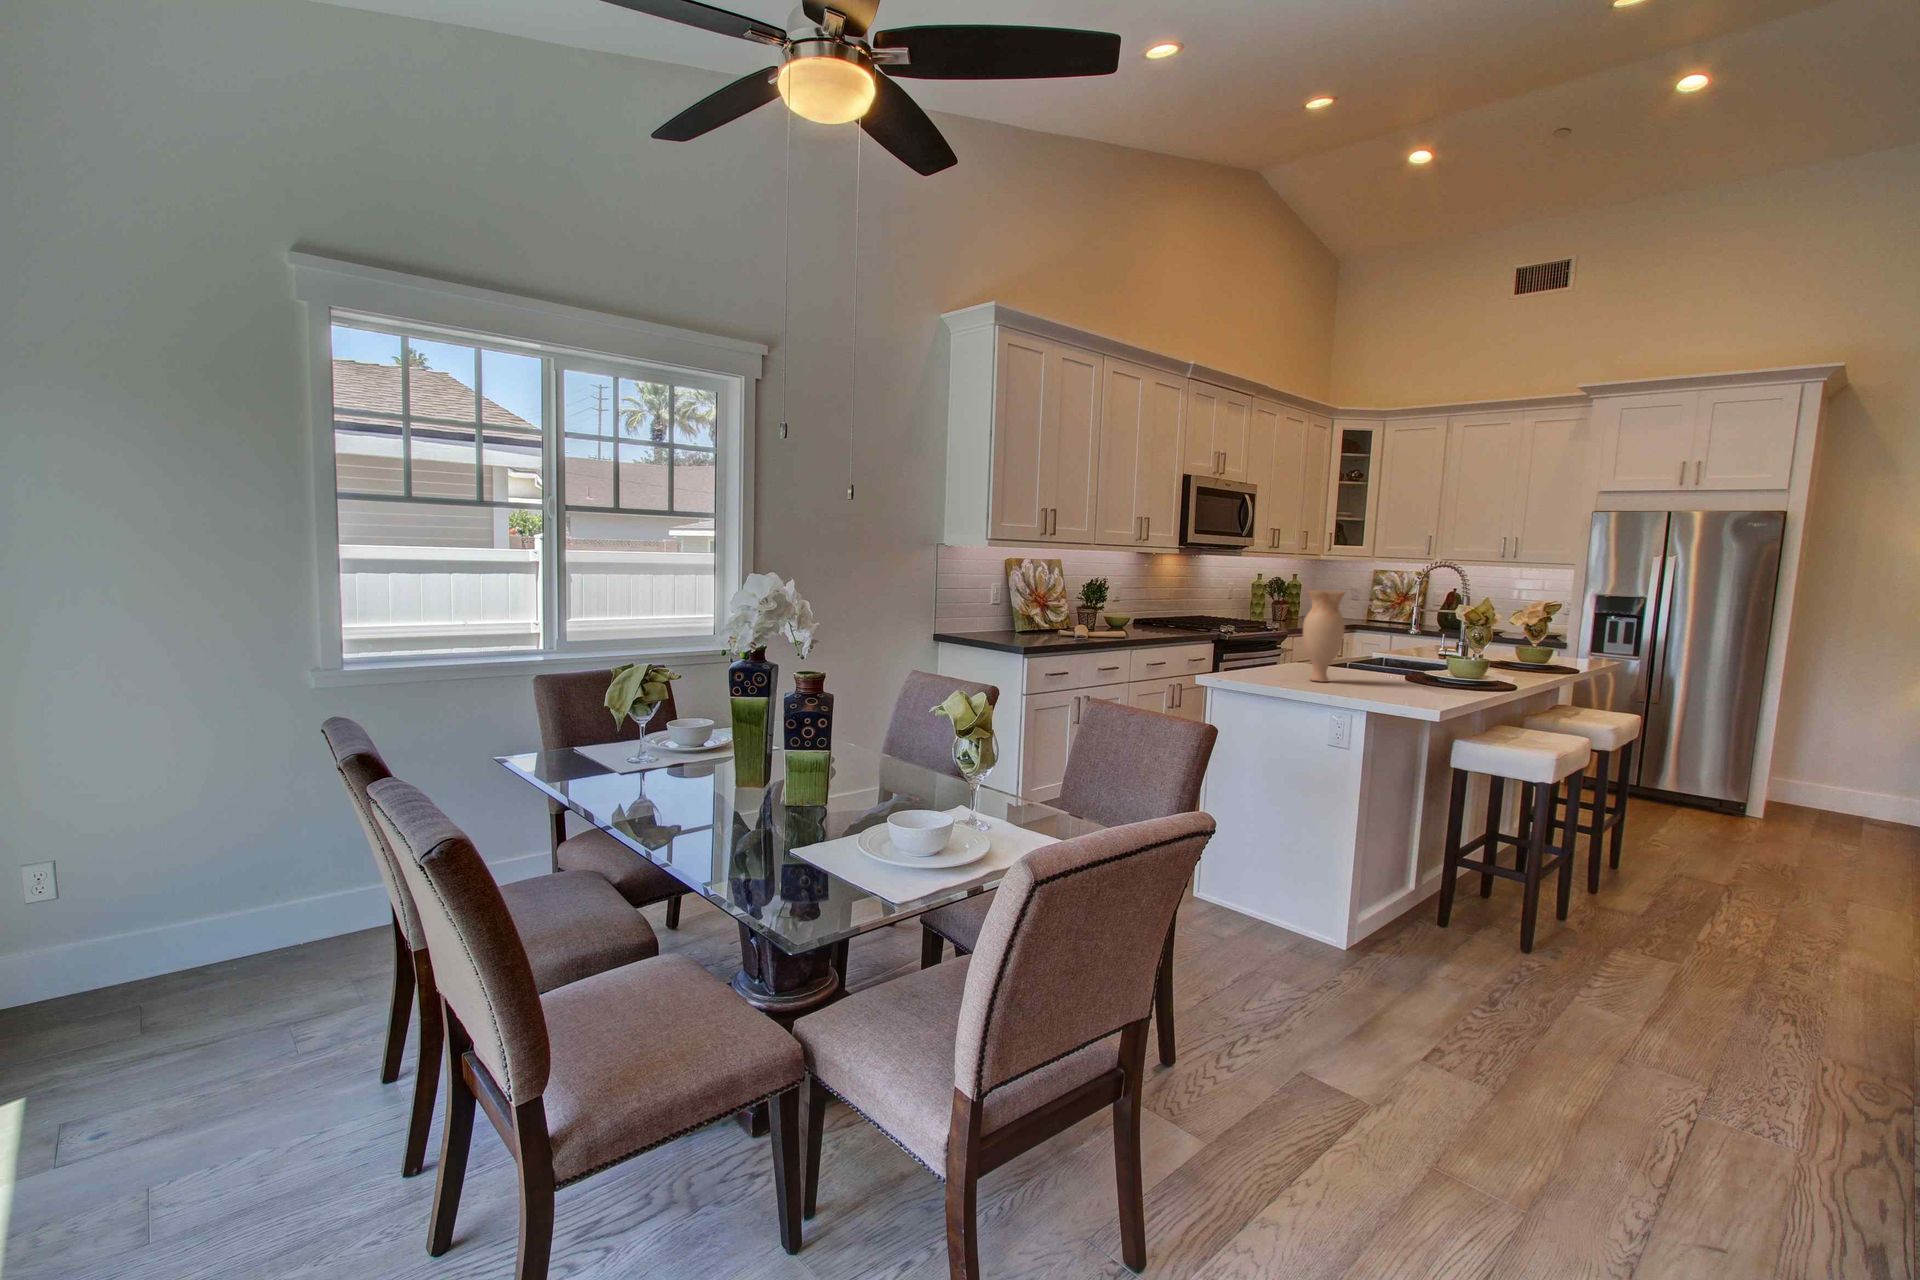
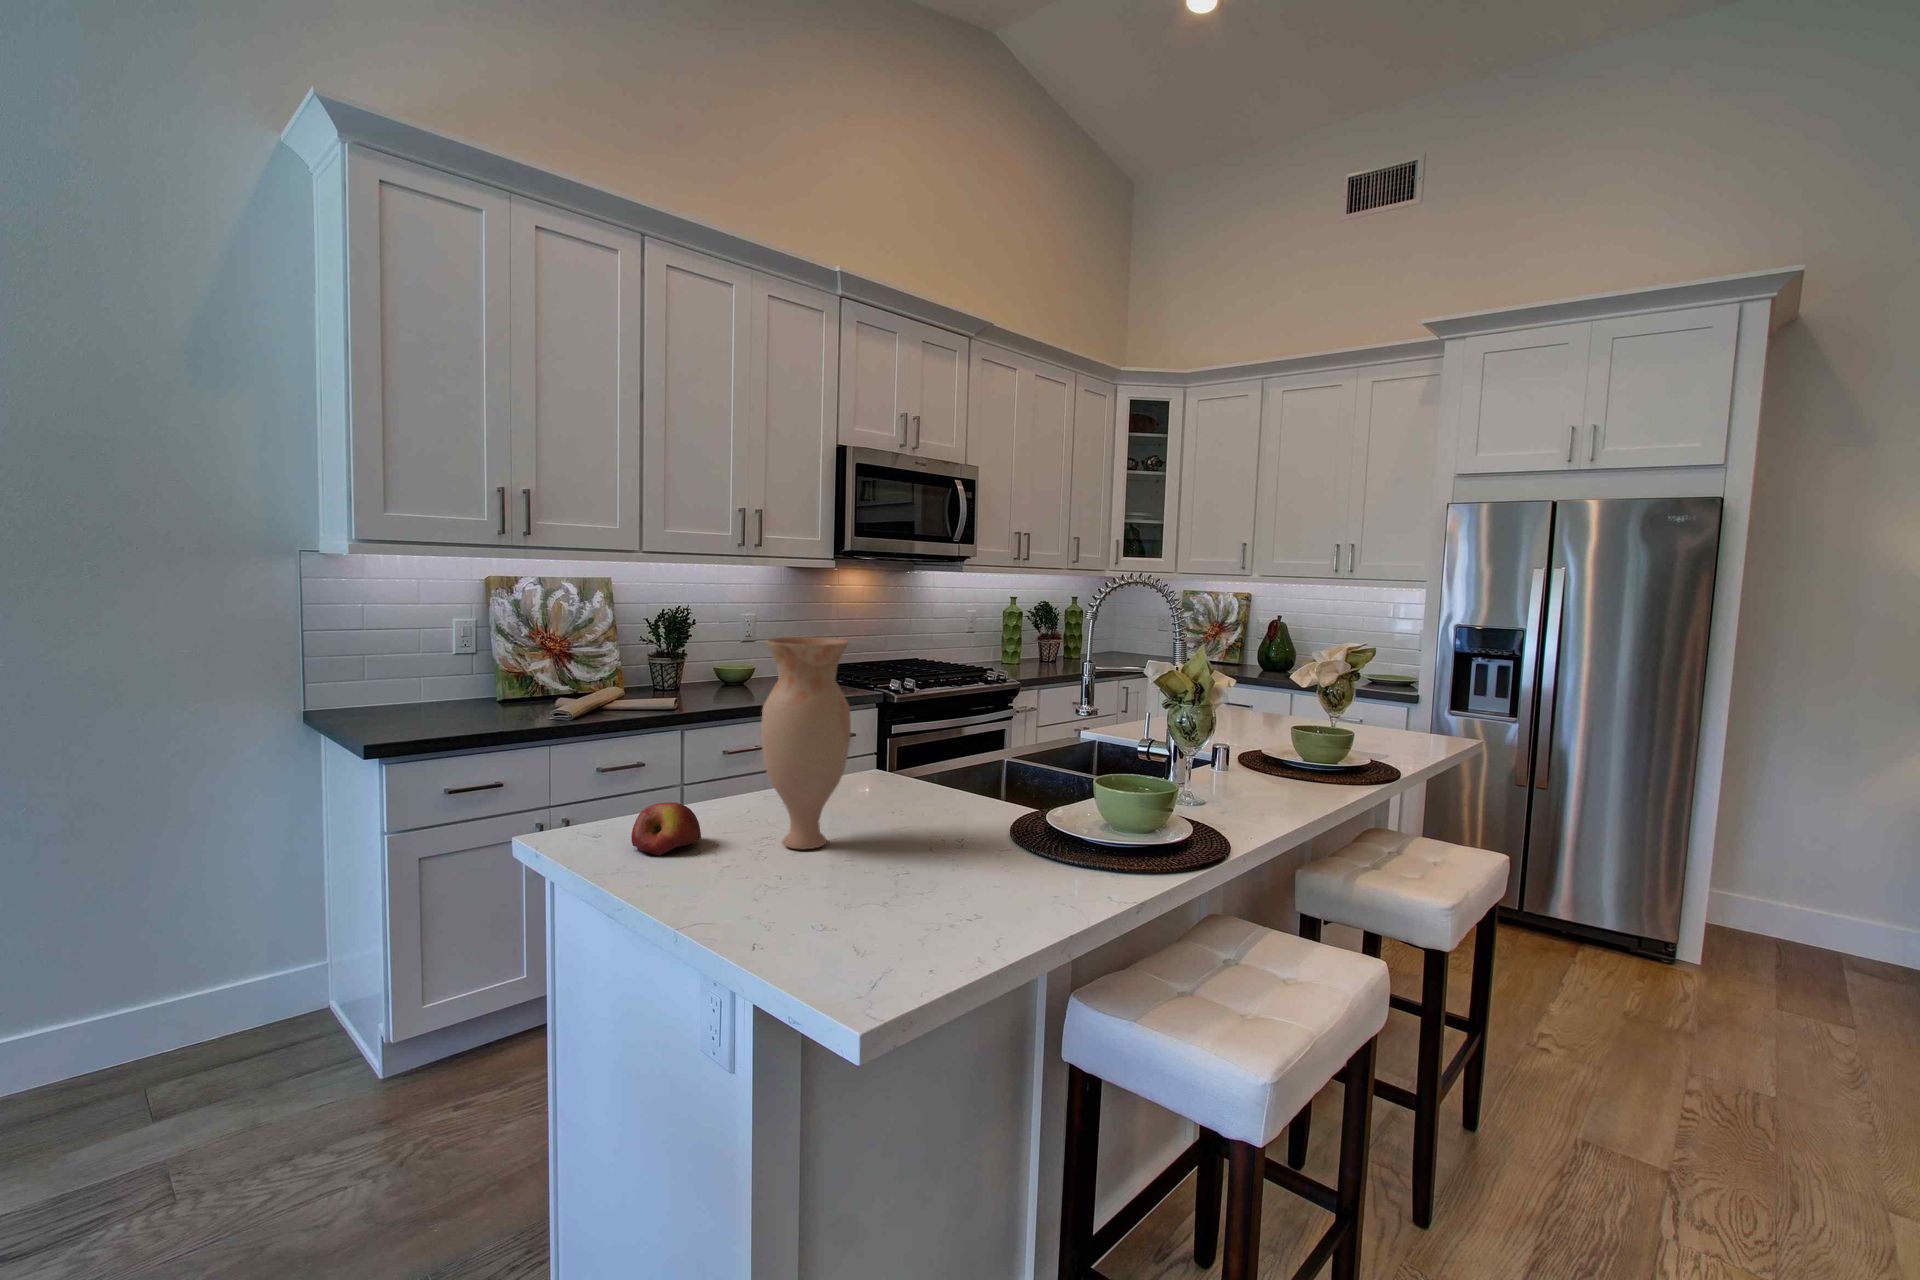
apple: none [1249,661,1277,681] -> present [631,802,701,856]

